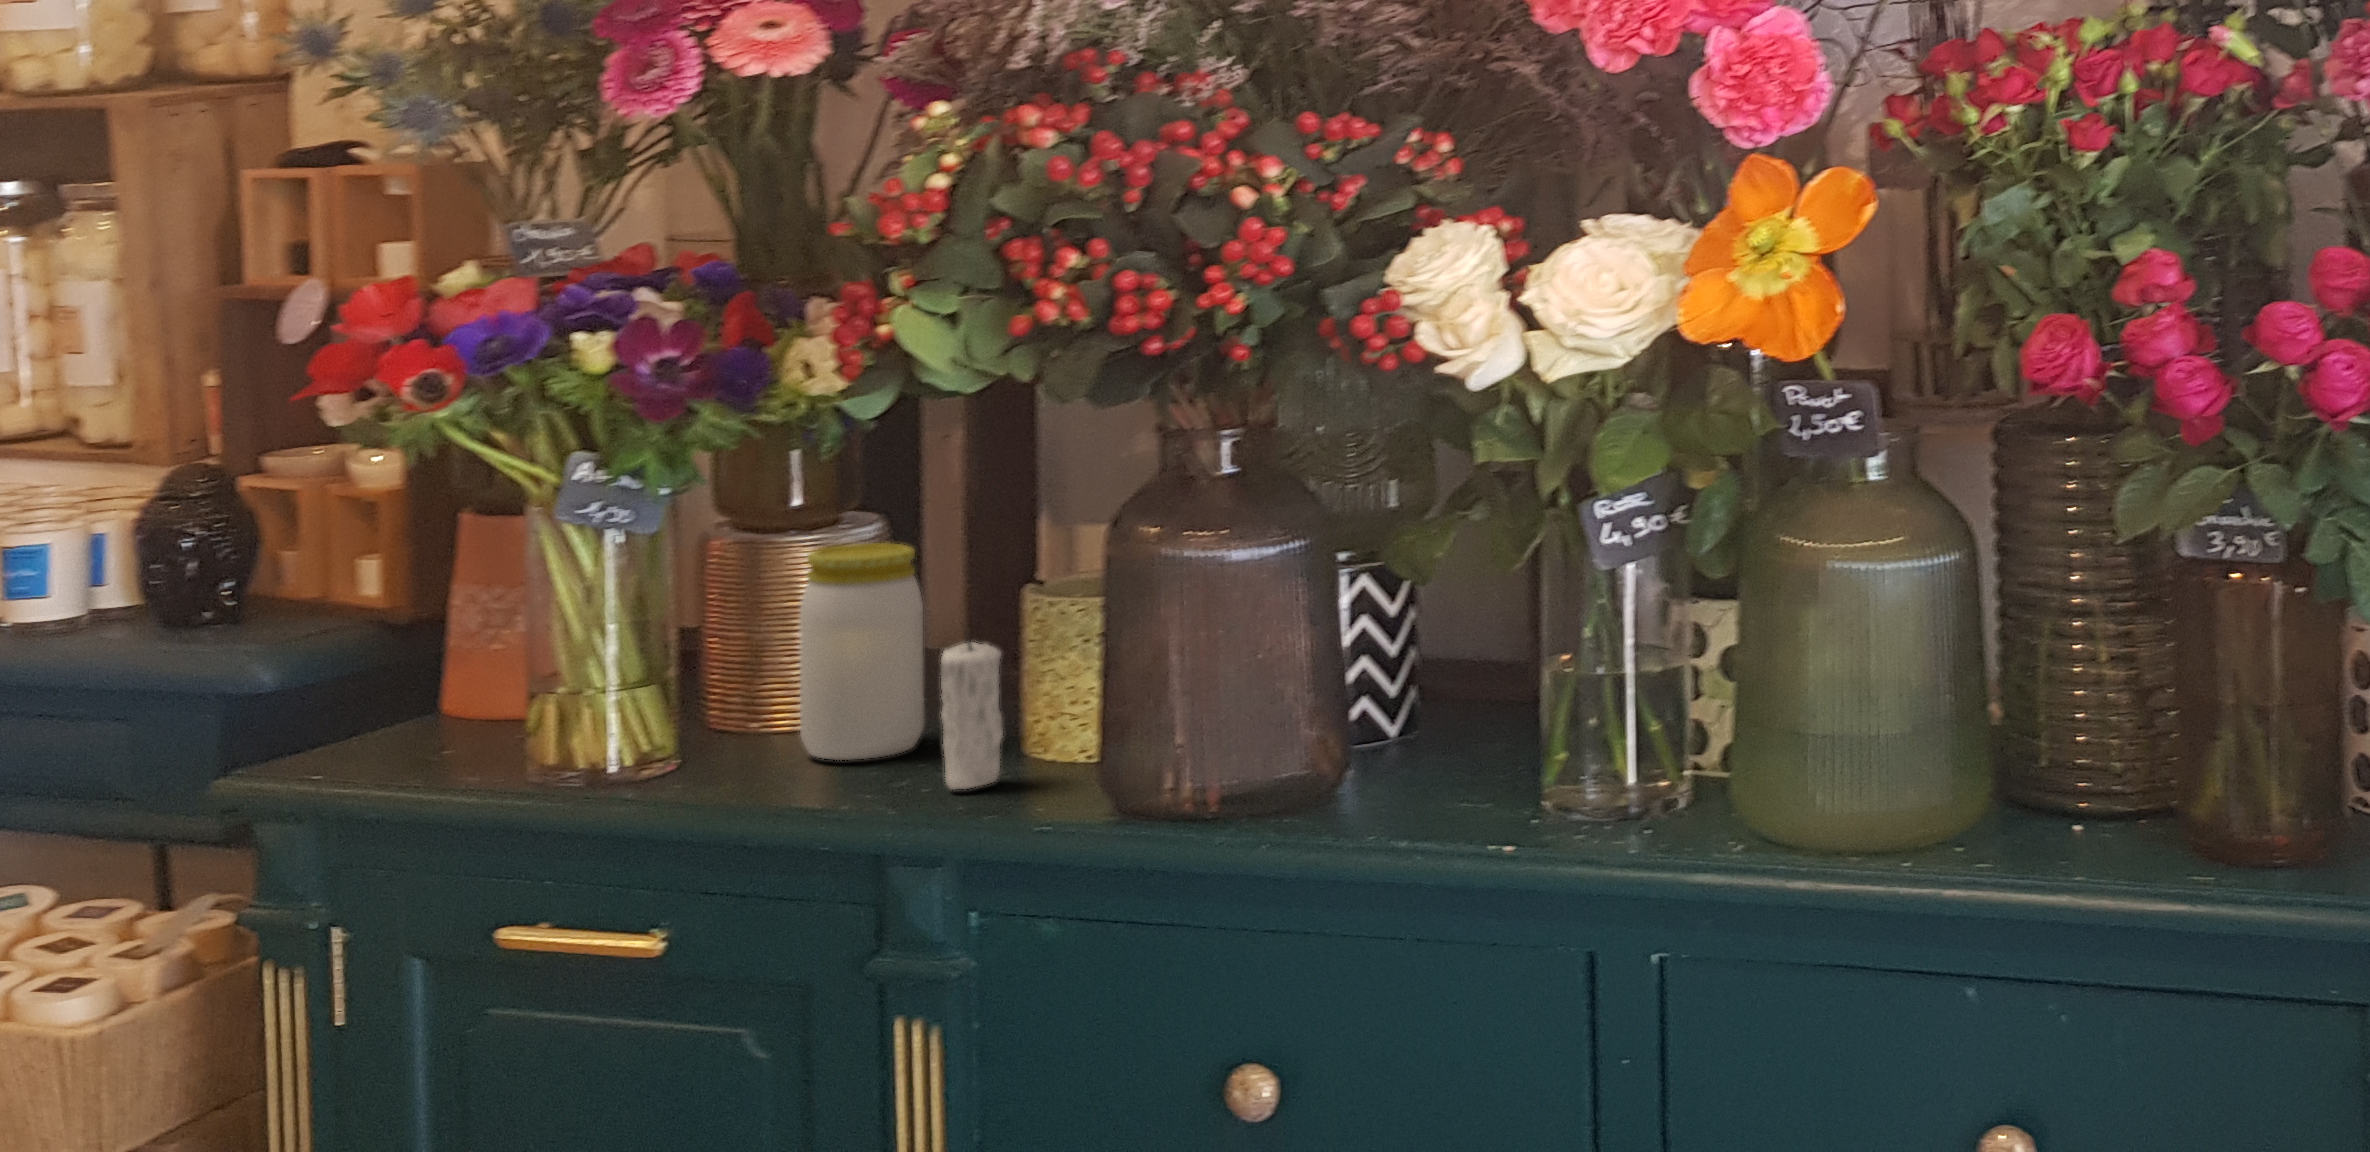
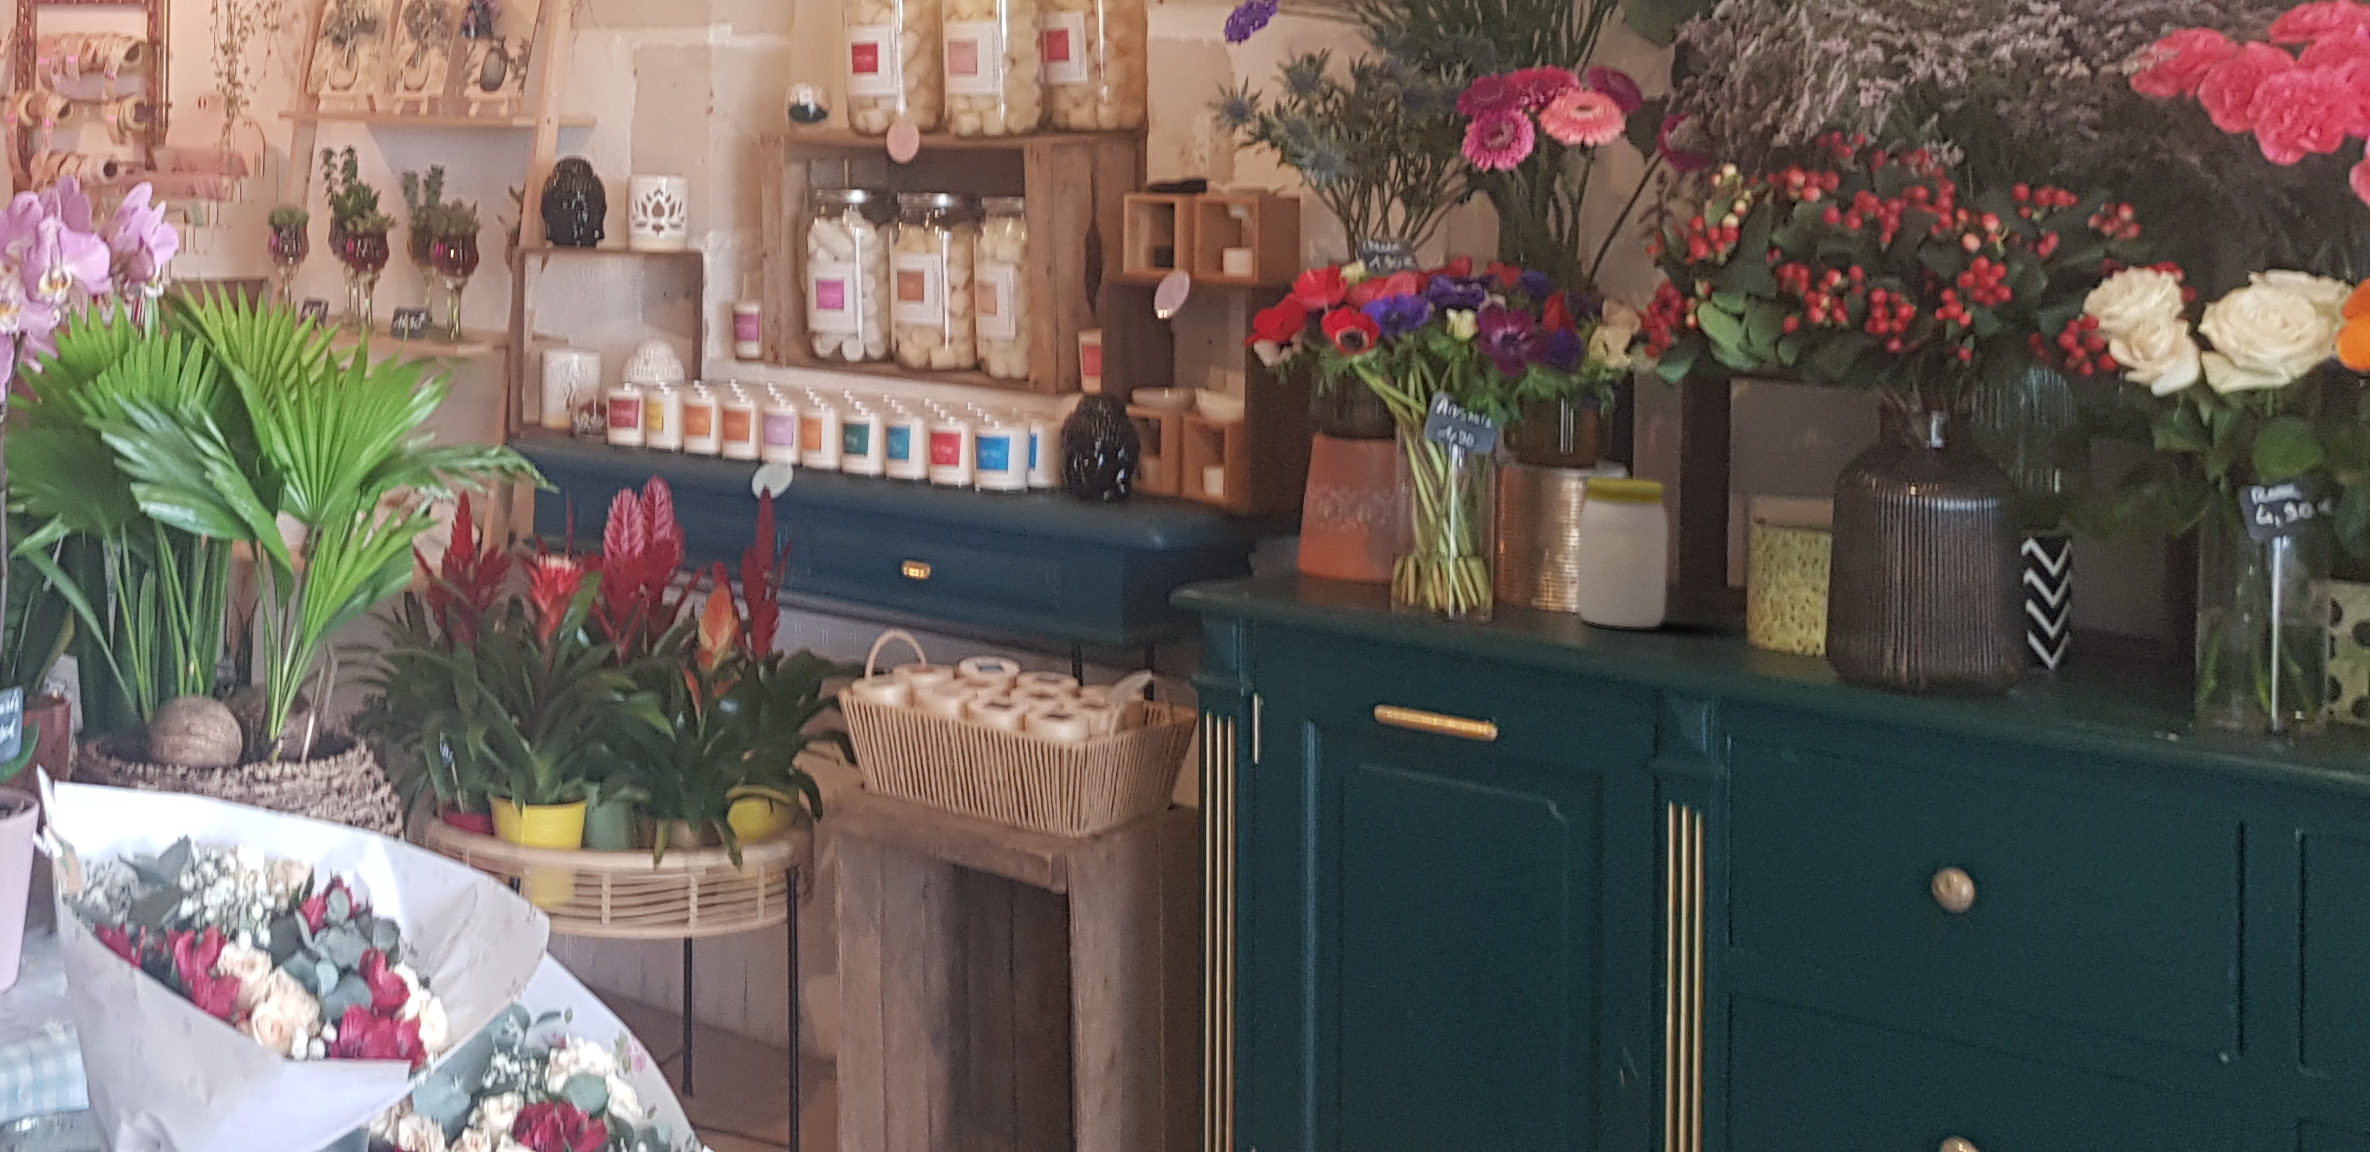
candle: present [941,627,1003,789] -> none [1702,530,1746,650]

